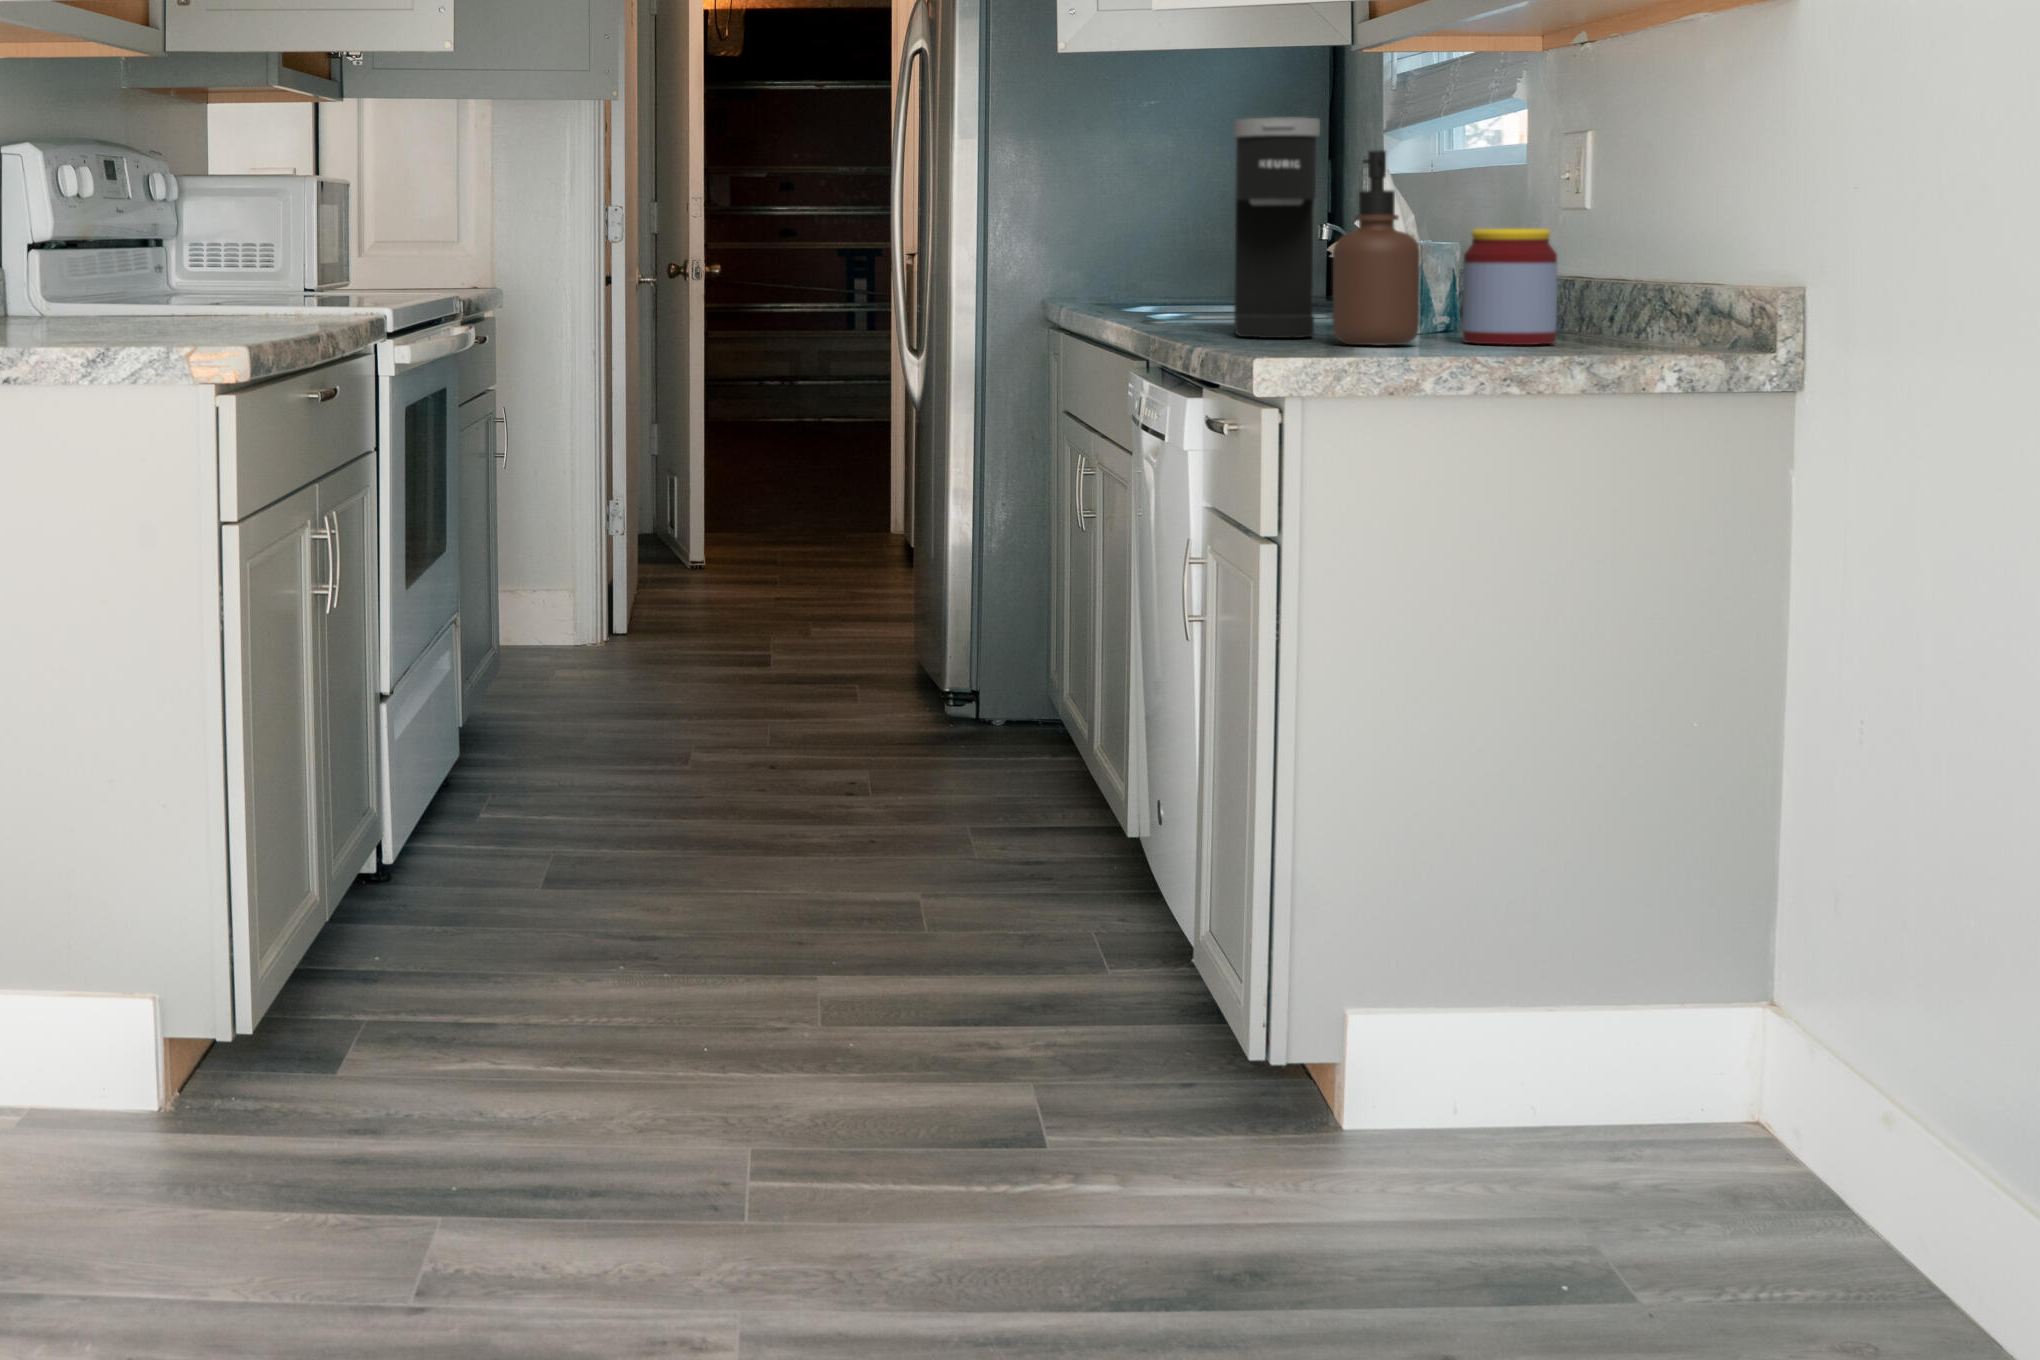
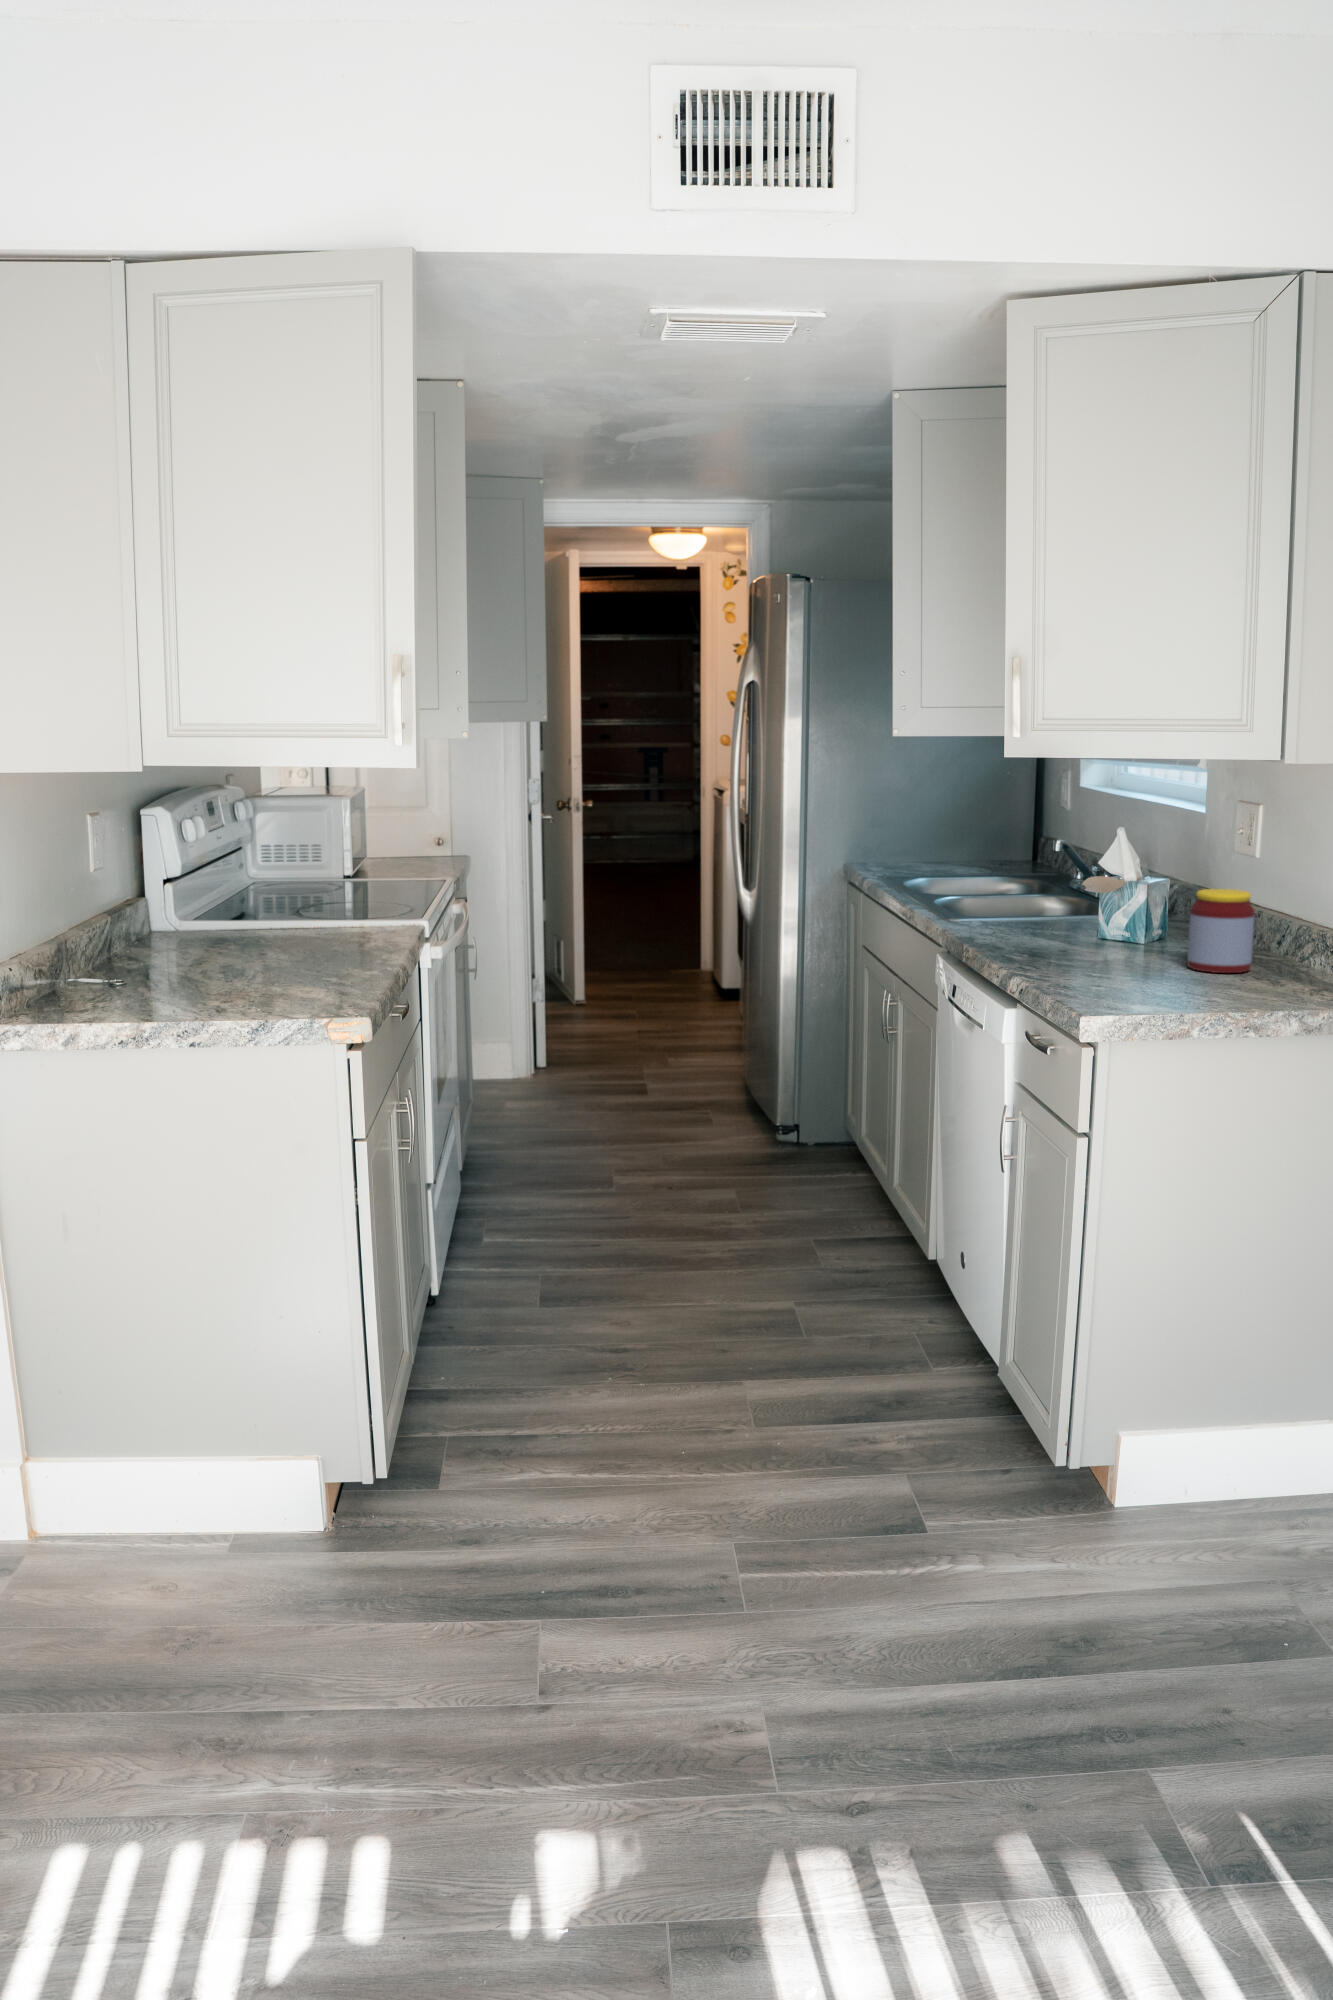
coffee maker: present [1233,118,1320,338] -> none [1020,807,1092,961]
soap dispenser: present [1333,150,1420,345] -> none [1106,843,1168,978]

